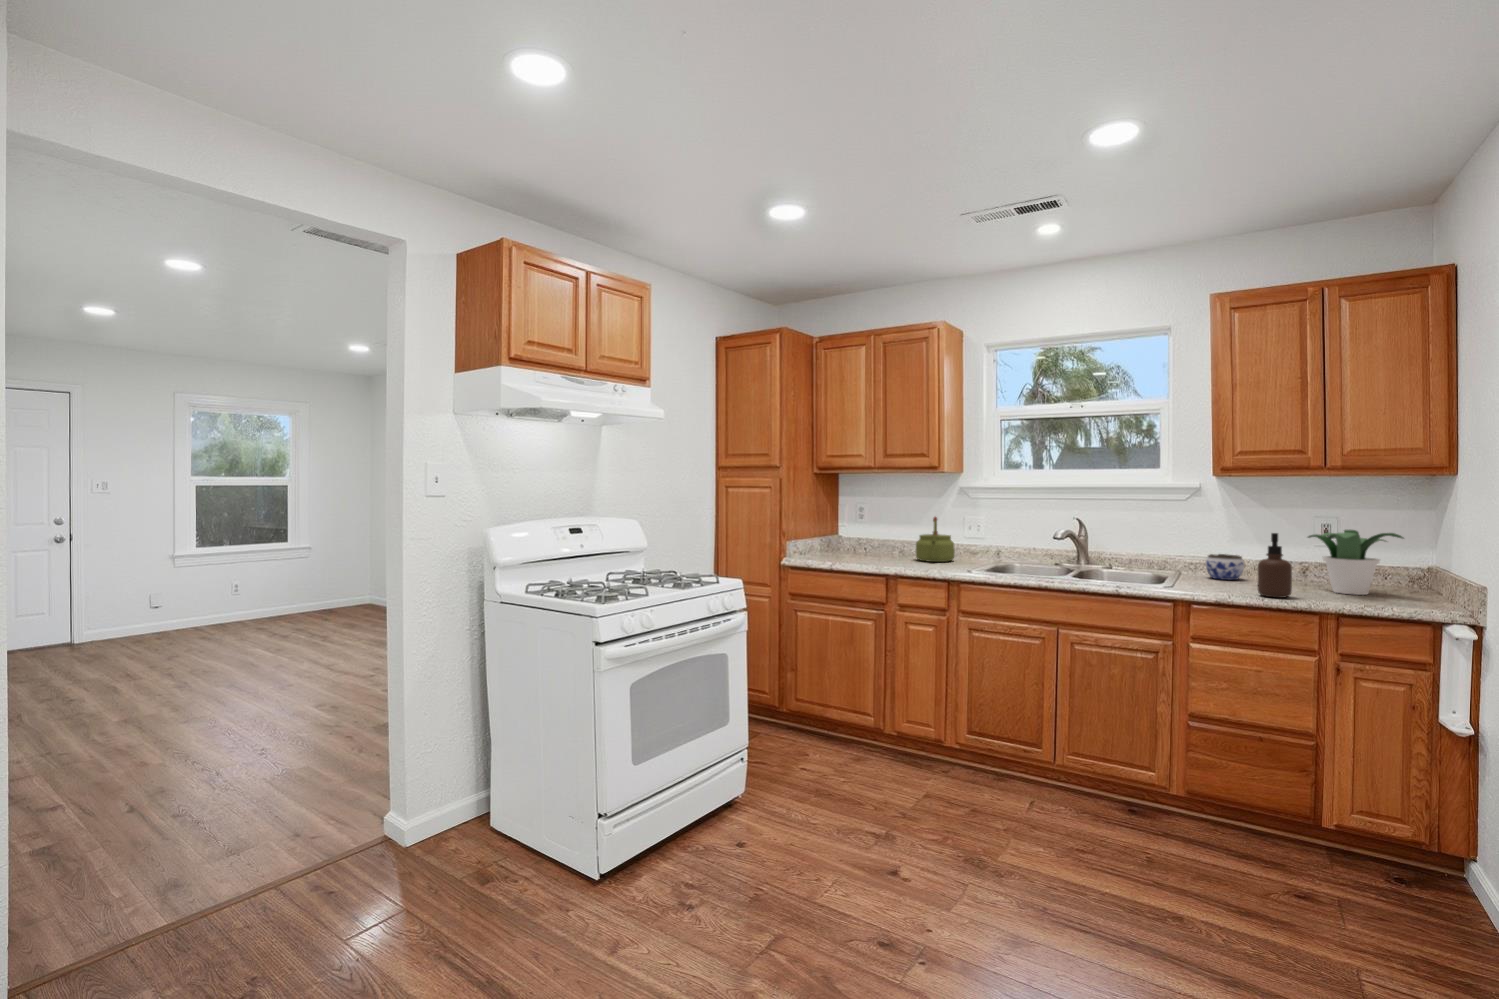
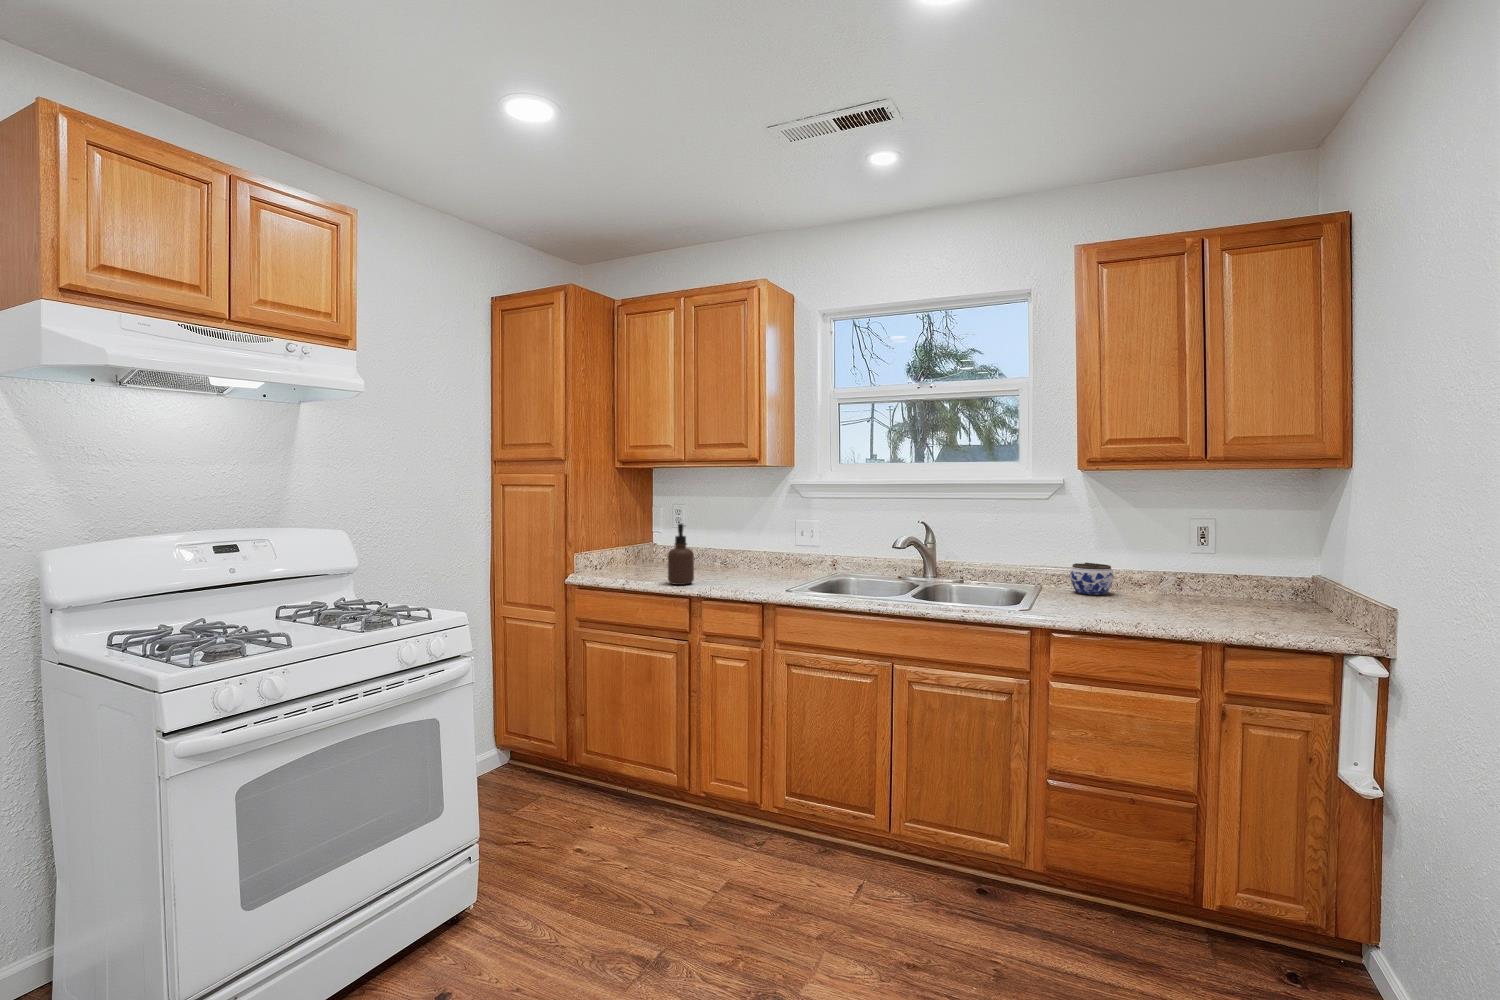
kettle: present [916,517,955,562] -> none [739,519,786,575]
potted plant: present [1308,530,1403,595] -> none [1183,533,1294,614]
soap dispenser: present [1258,533,1292,598] -> present [668,523,694,585]

